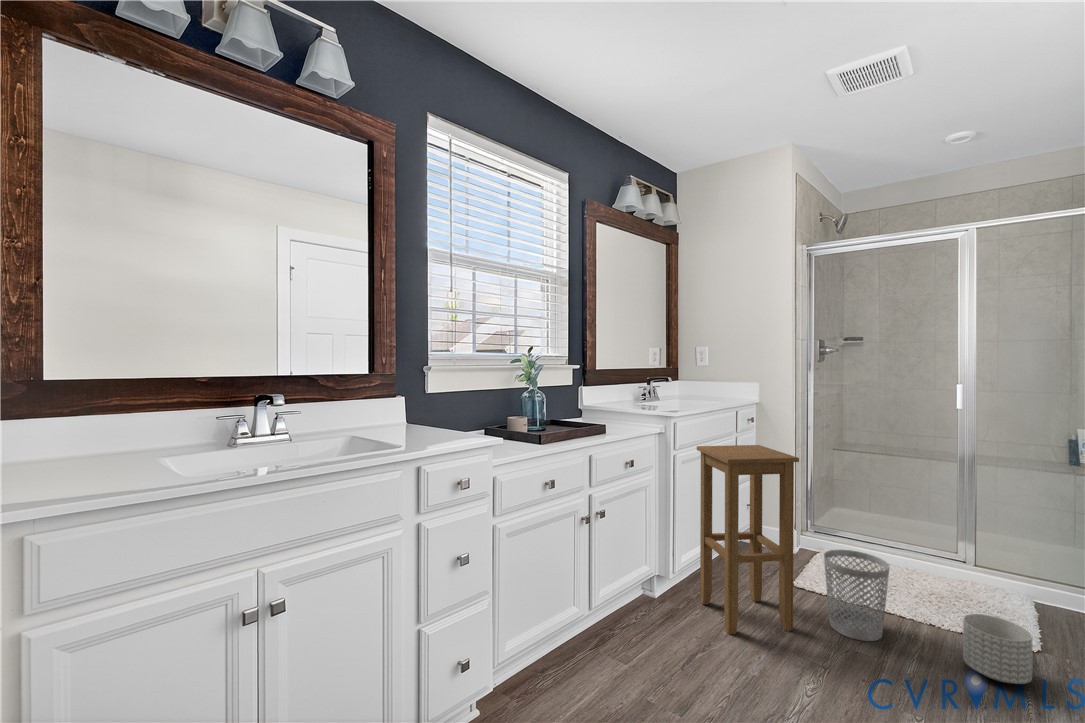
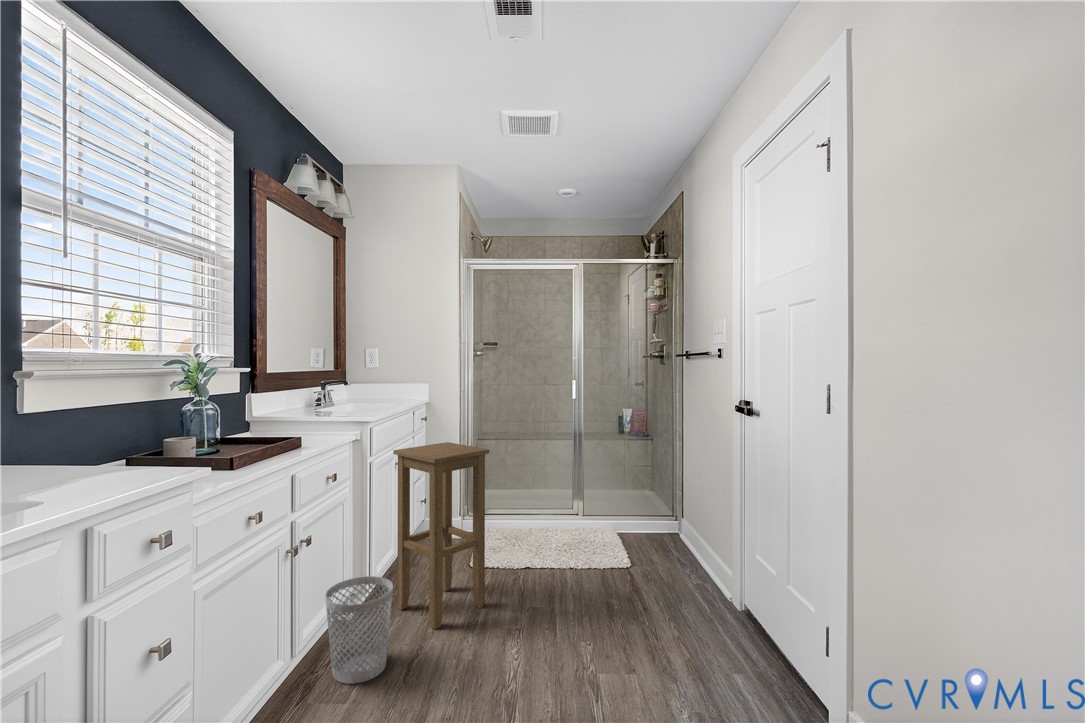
wastebasket: present [824,550,890,641] -> present [325,576,393,684]
planter: present [963,614,1033,684] -> none [597,548,635,593]

